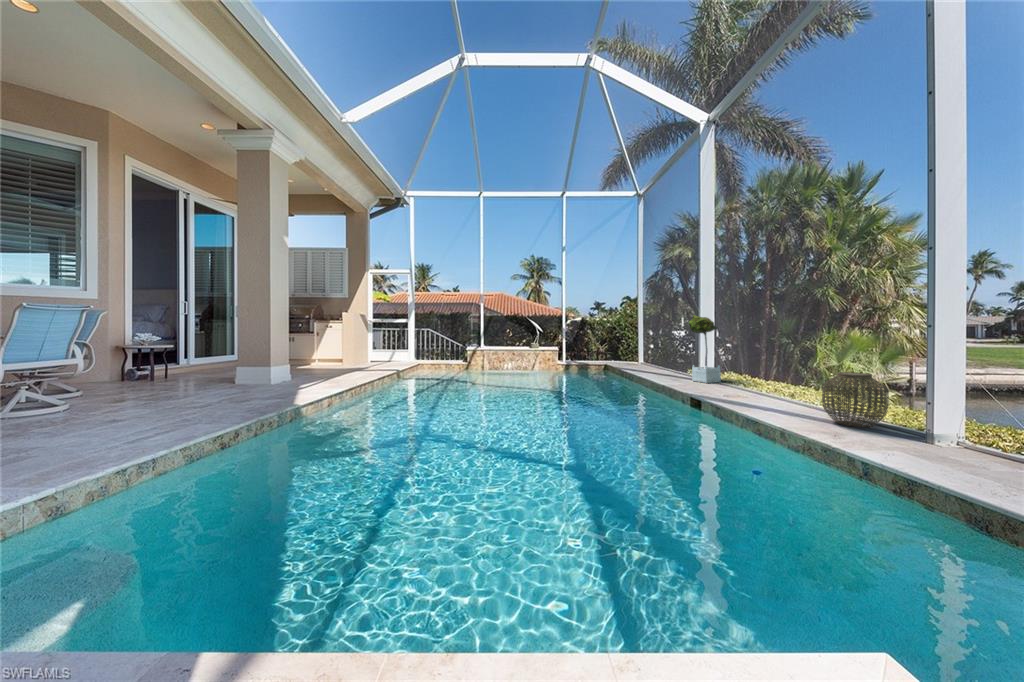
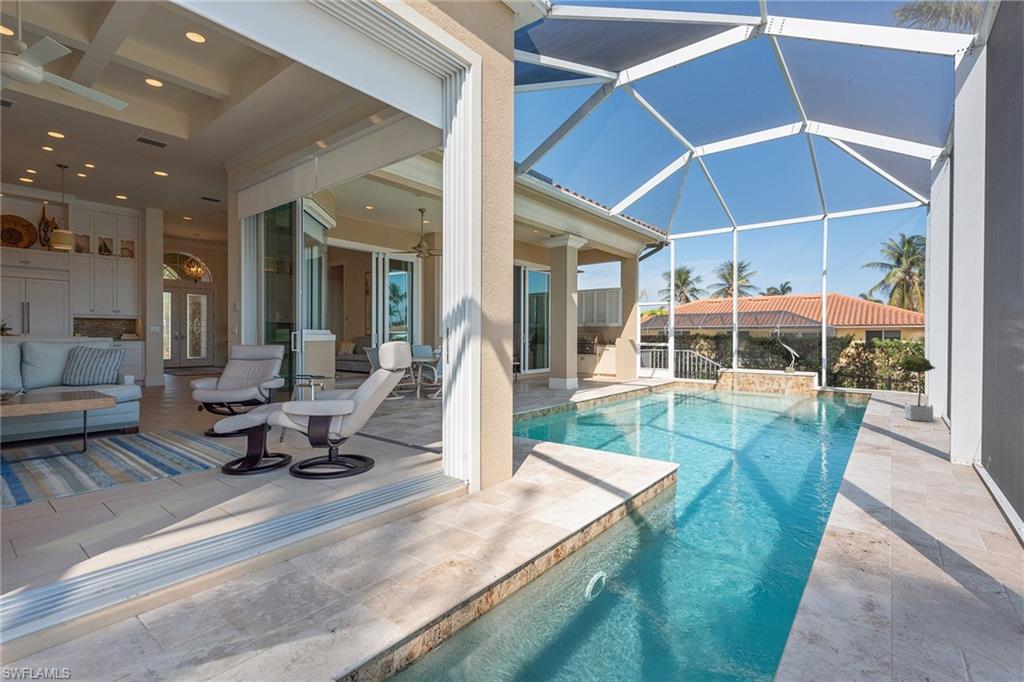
woven basket: present [822,372,889,427] -> none [878,412,922,451]

